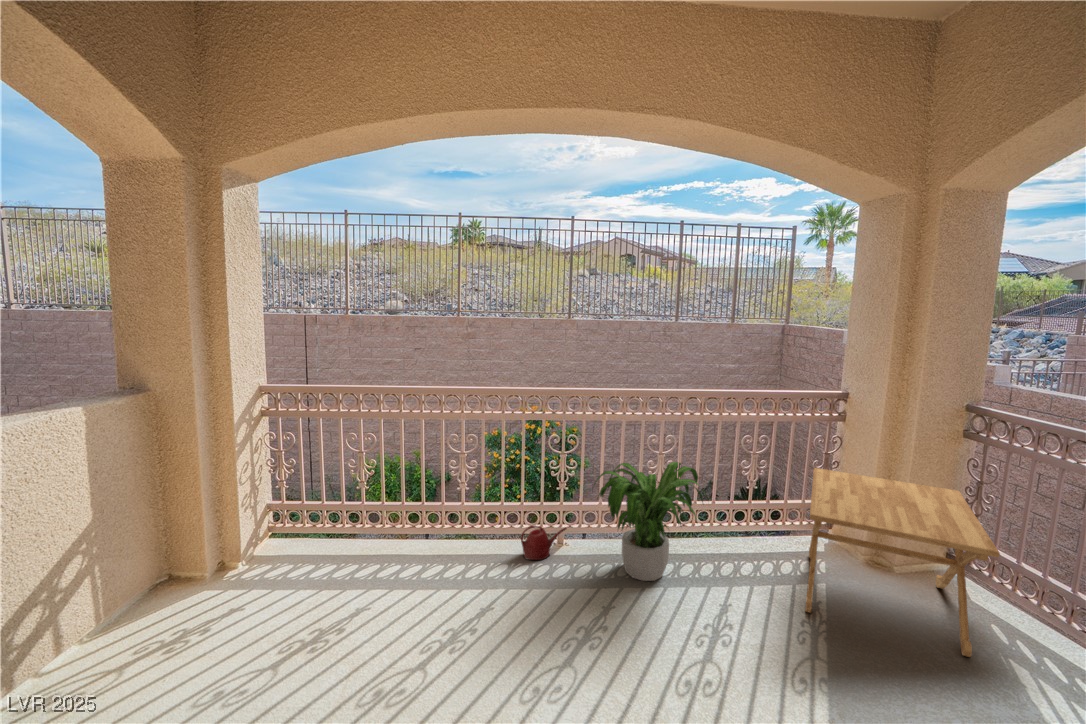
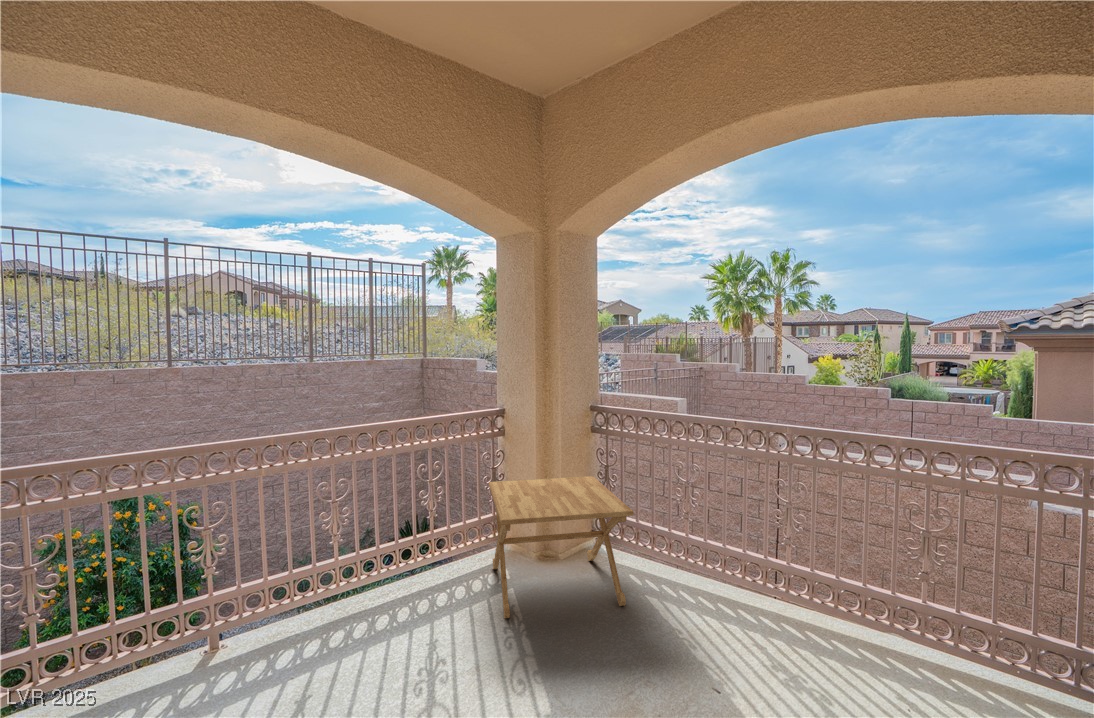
potted plant: present [594,462,703,581] -> none [258,503,407,654]
watering can: present [521,526,567,560] -> none [147,624,223,691]

